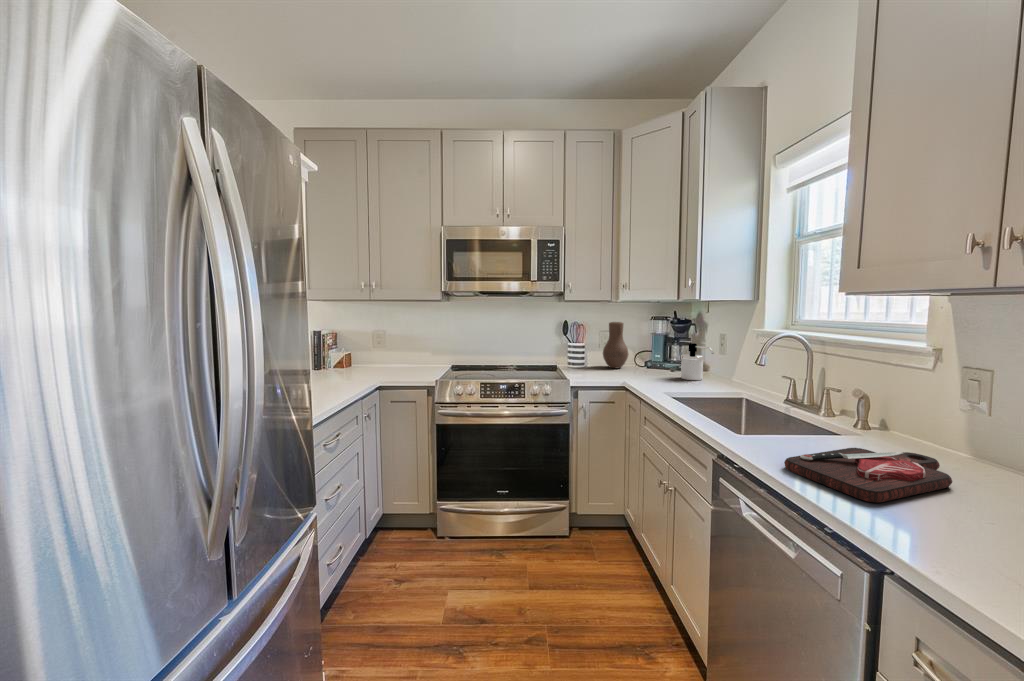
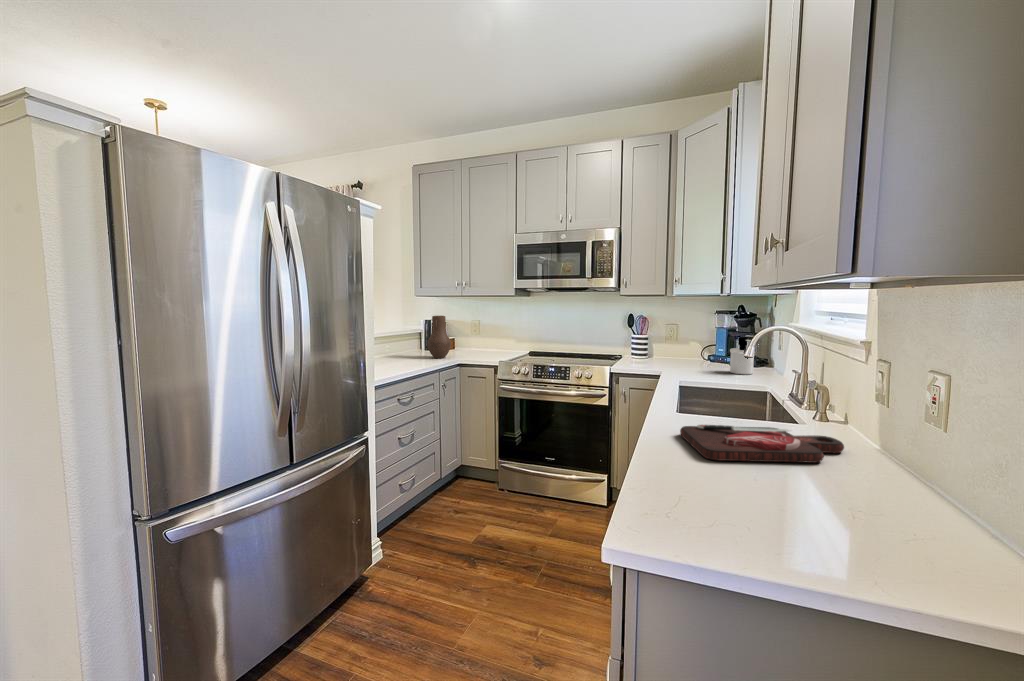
vase: present [603,322,628,368] -> present [427,316,451,358]

